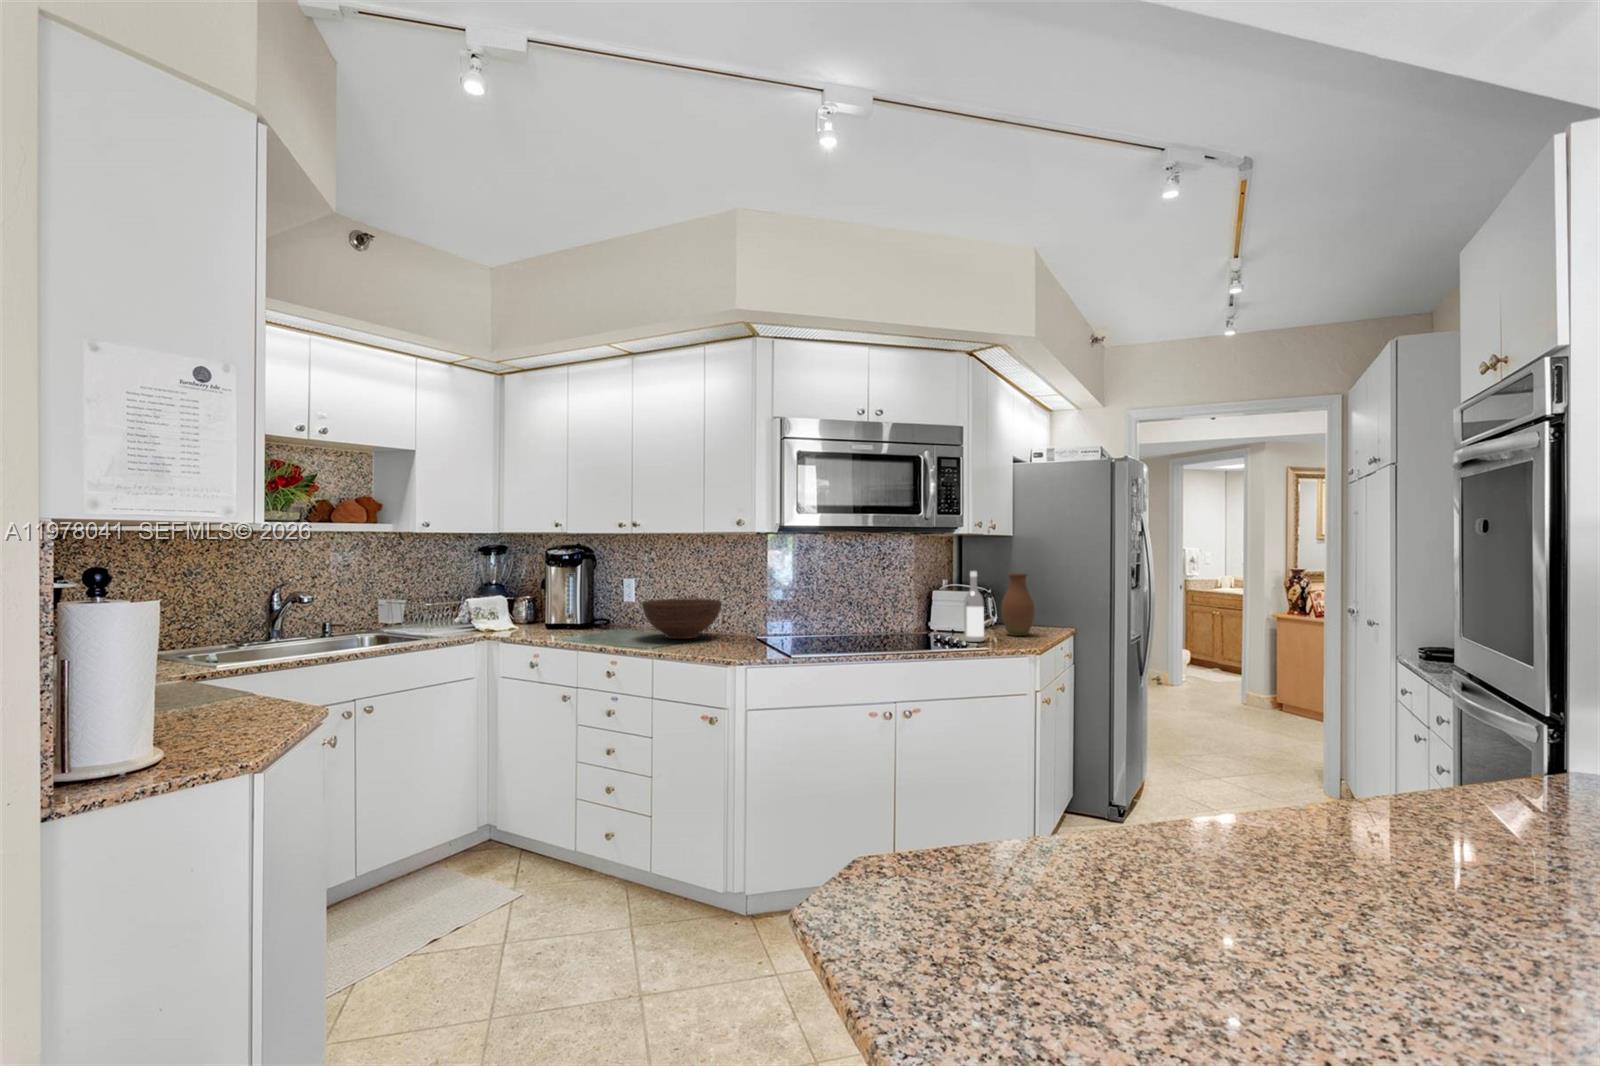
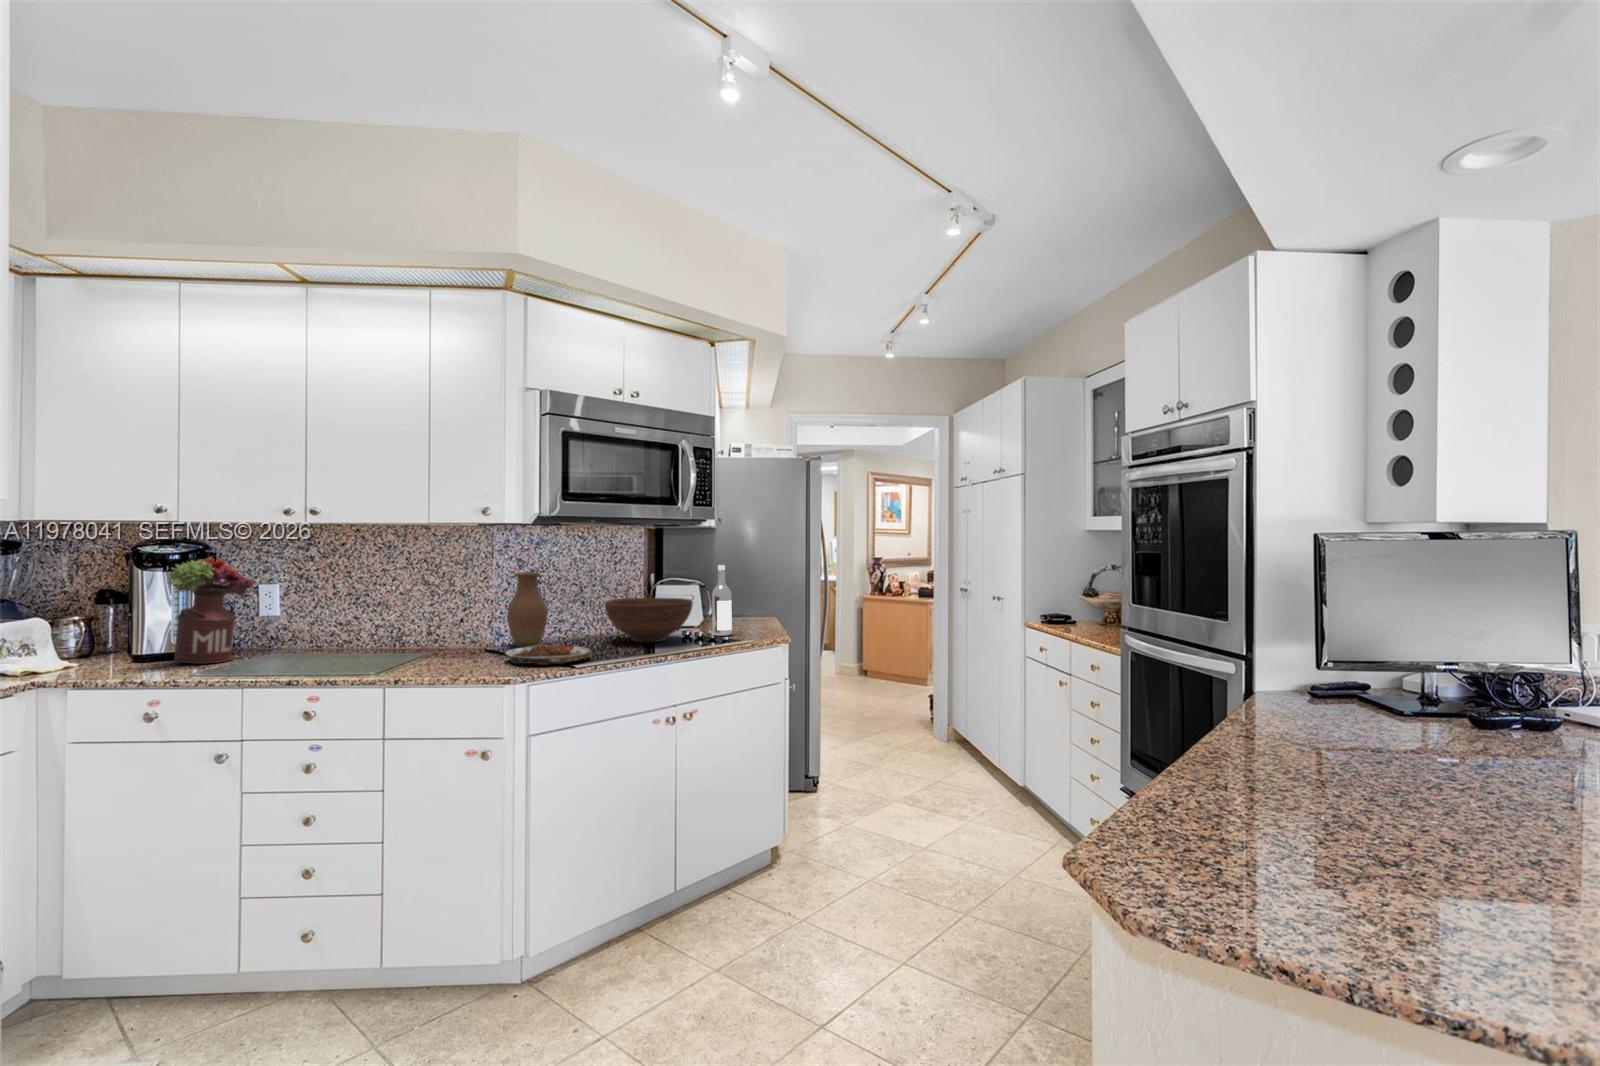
flower arrangement: none [557,557,611,633] -> present [169,557,255,663]
vase: present [1001,573,1035,636] -> present [507,572,548,647]
fruit bowl: present [642,599,722,639] -> present [605,598,693,642]
plate: none [750,635,820,654] -> present [506,644,590,665]

